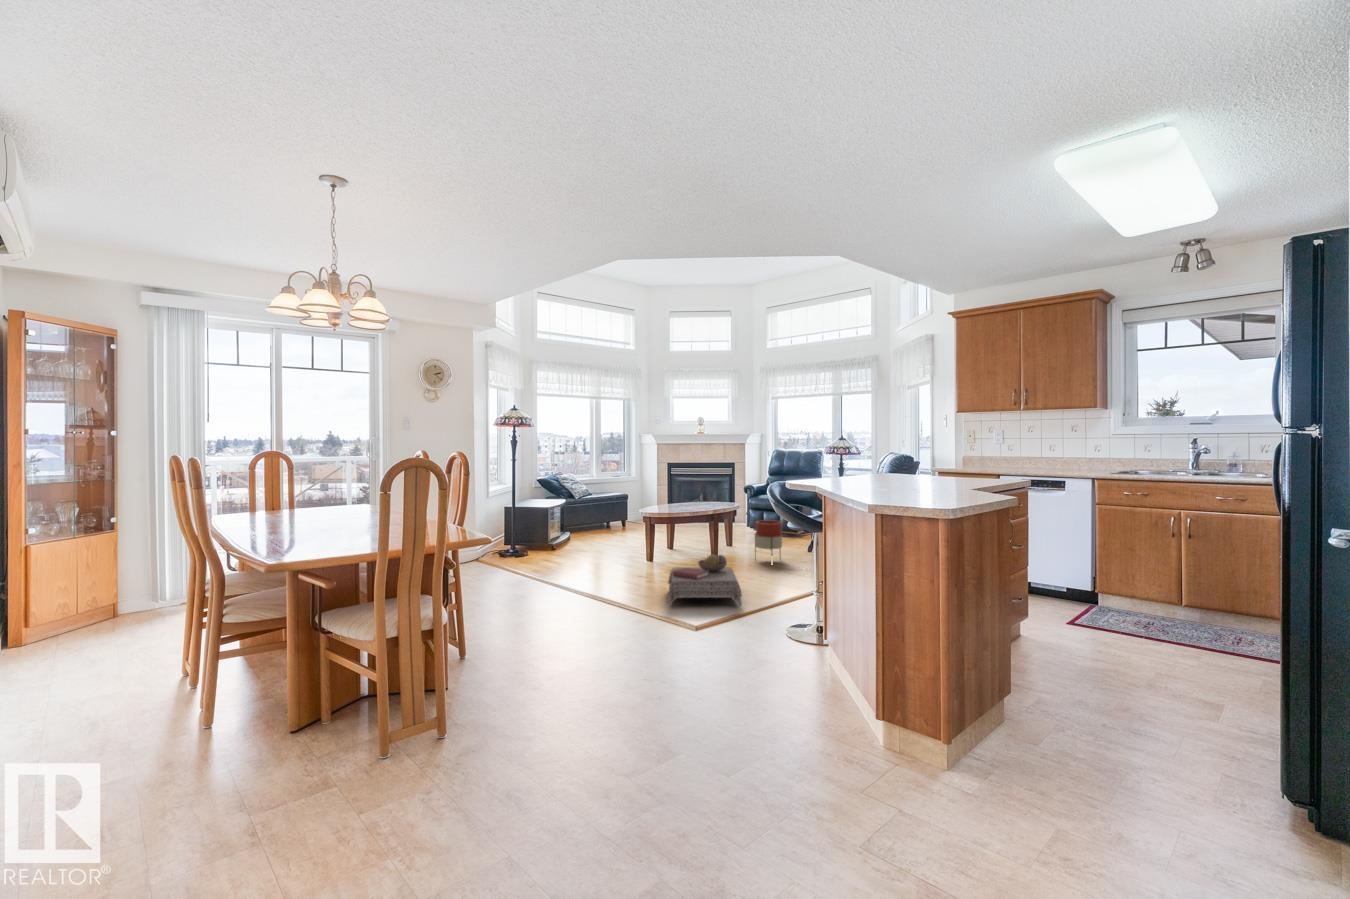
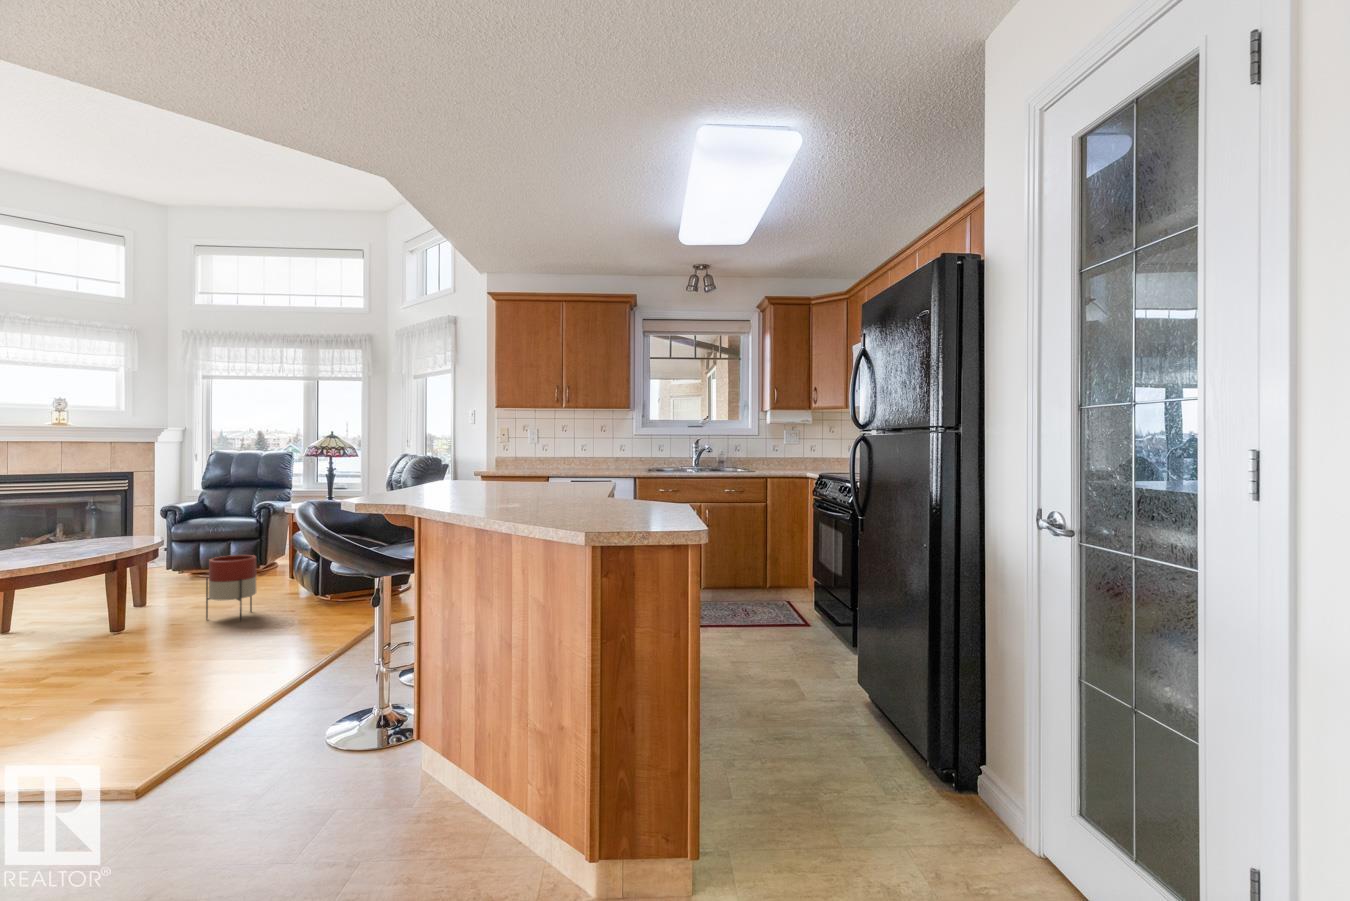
ottoman: present [668,555,742,606] -> none [40,624,225,748]

